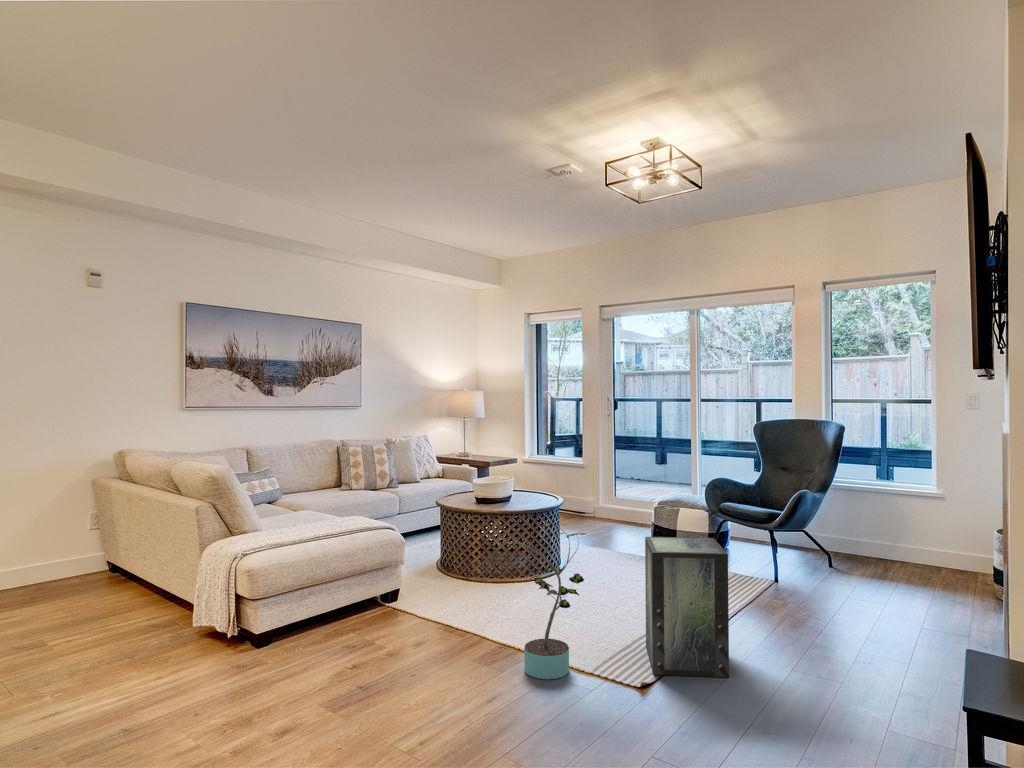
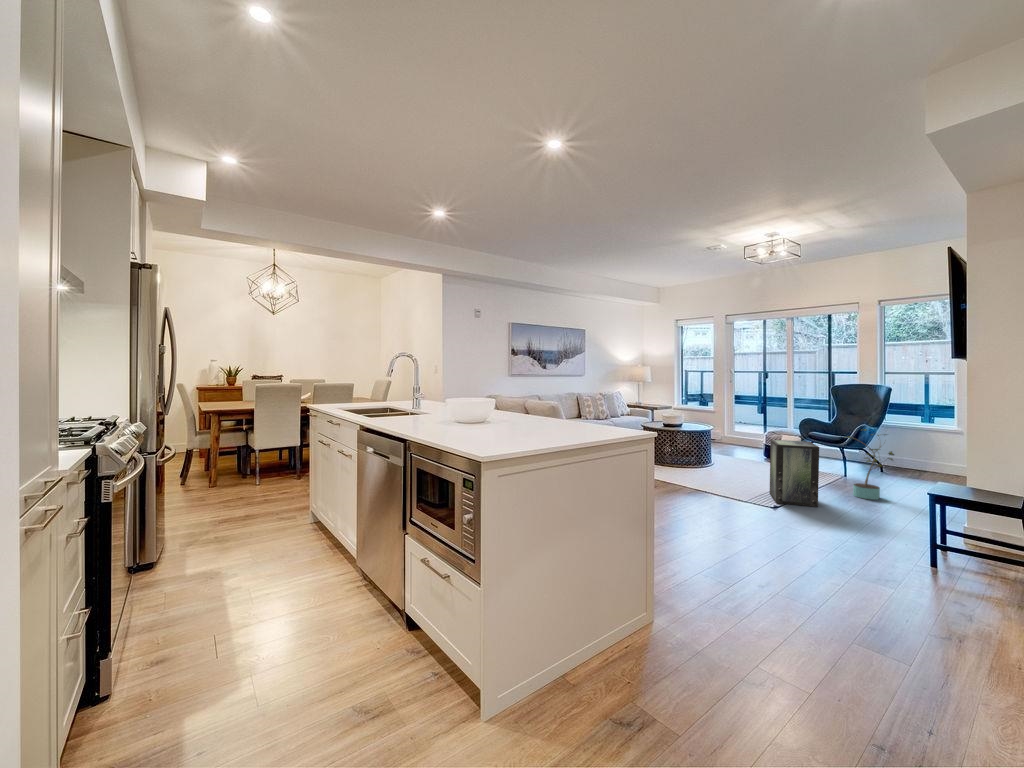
potted plant: present [504,522,586,679] -> present [844,429,894,500]

